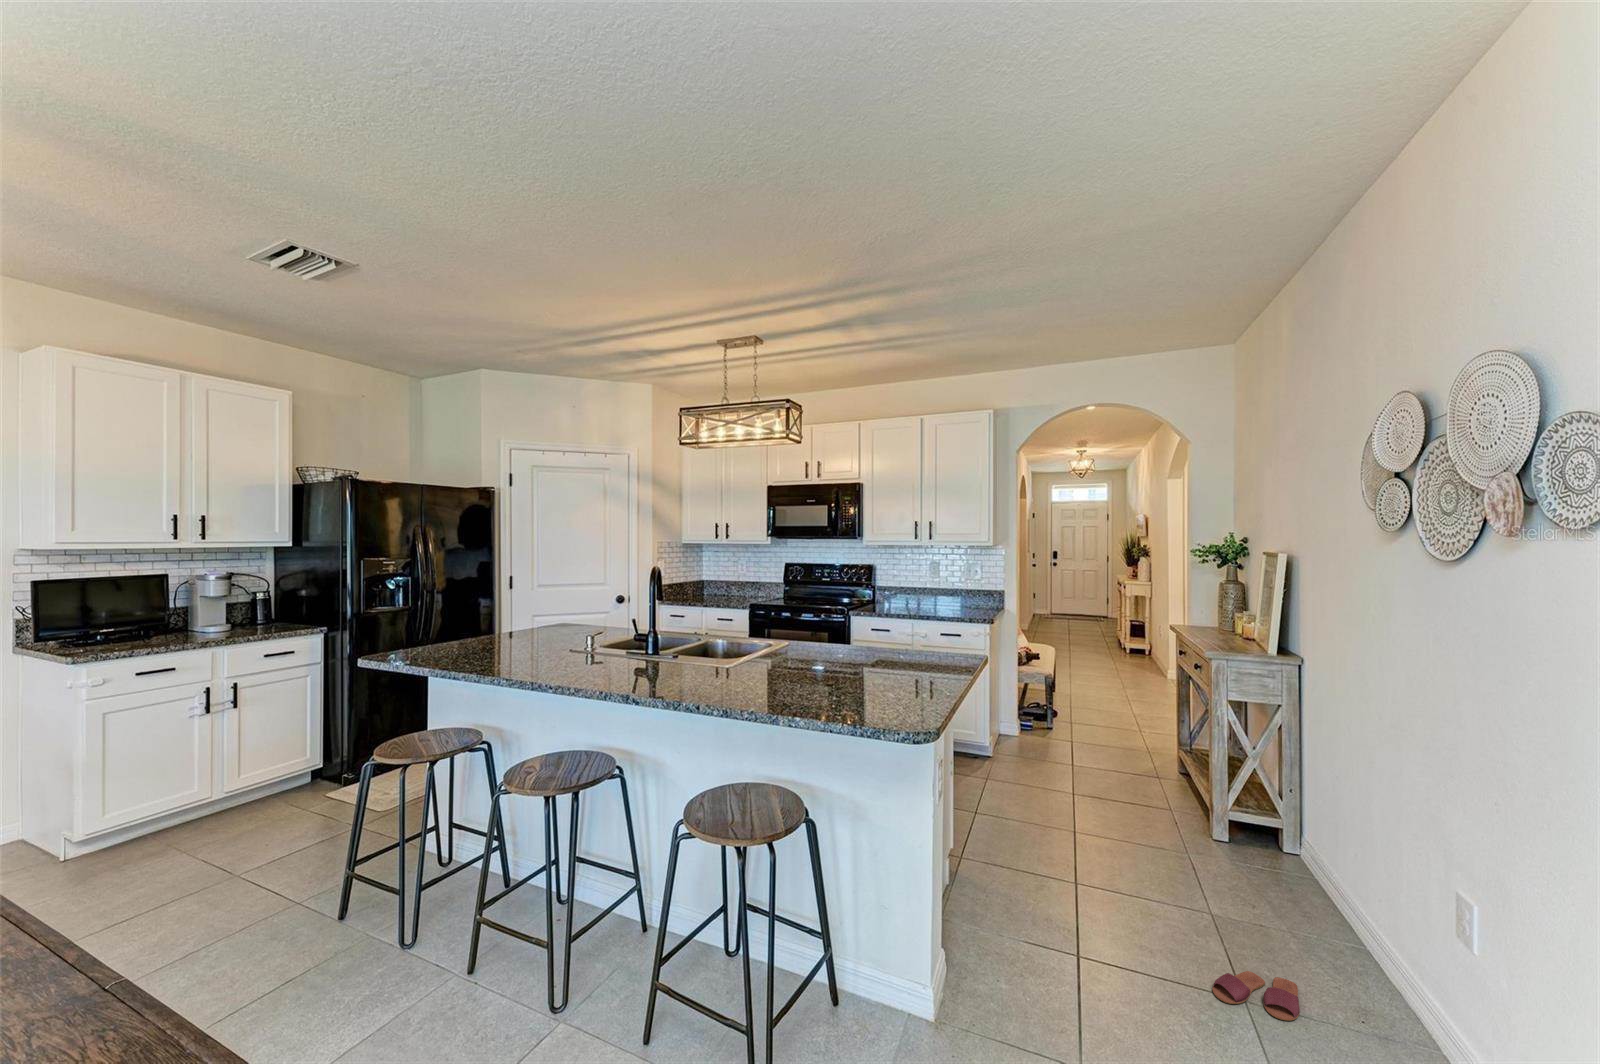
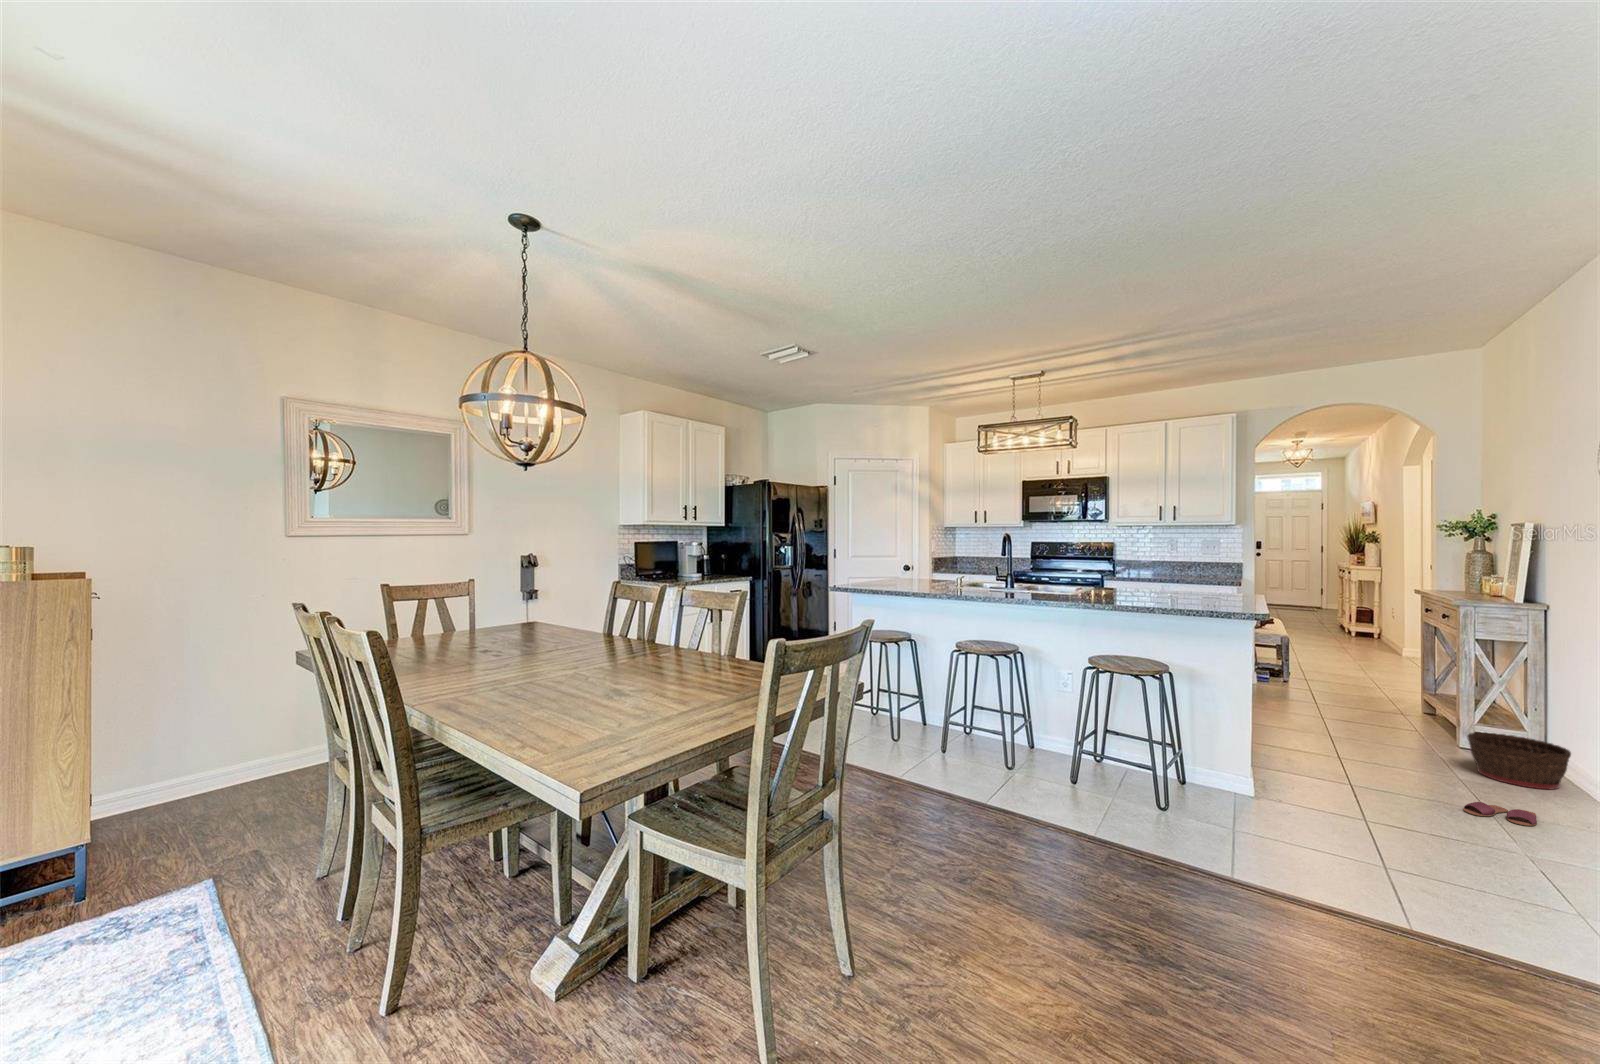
basket: none [1219,829,1330,917] -> present [1467,732,1571,789]

